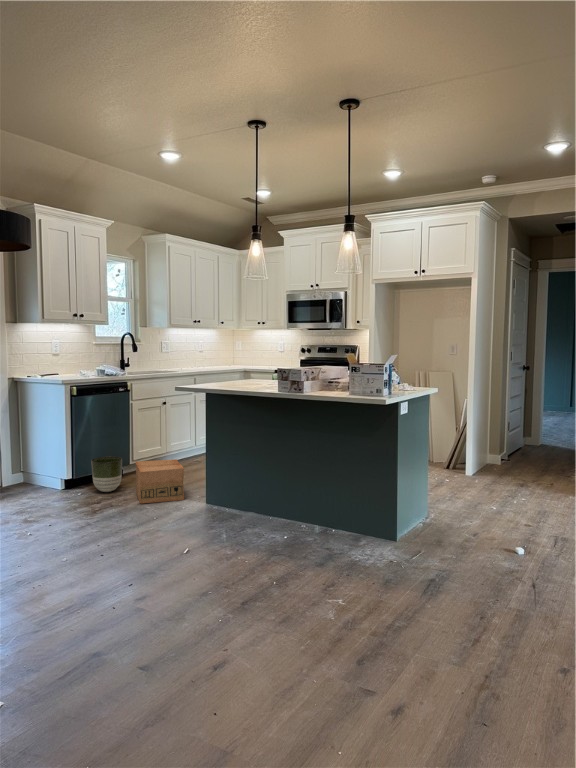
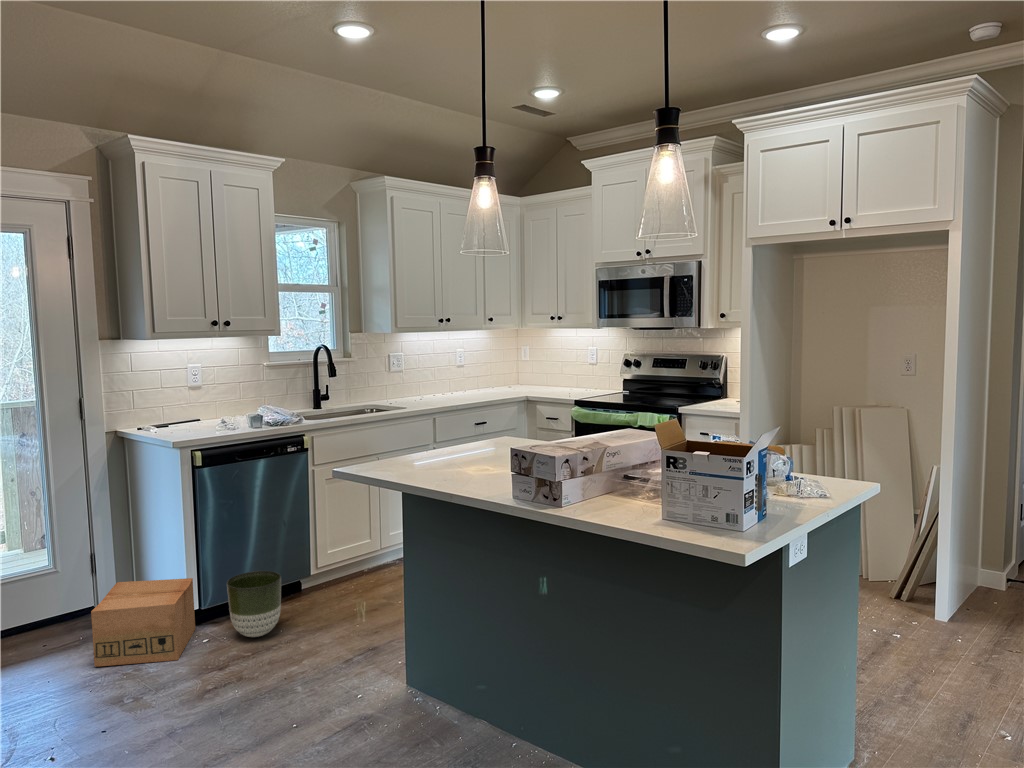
cardboard box: present [136,459,184,504] -> present [91,578,195,667]

